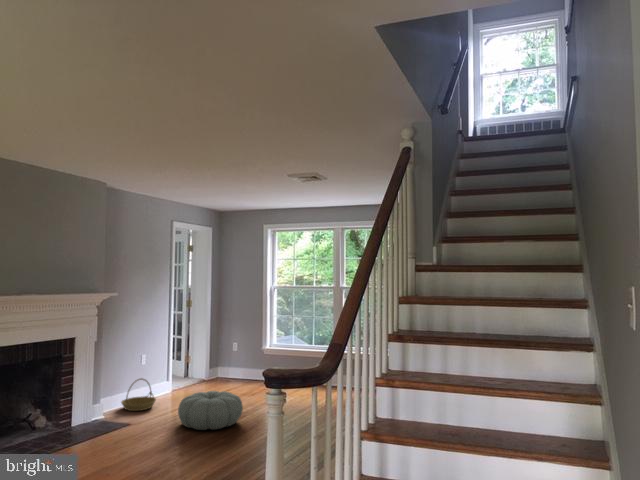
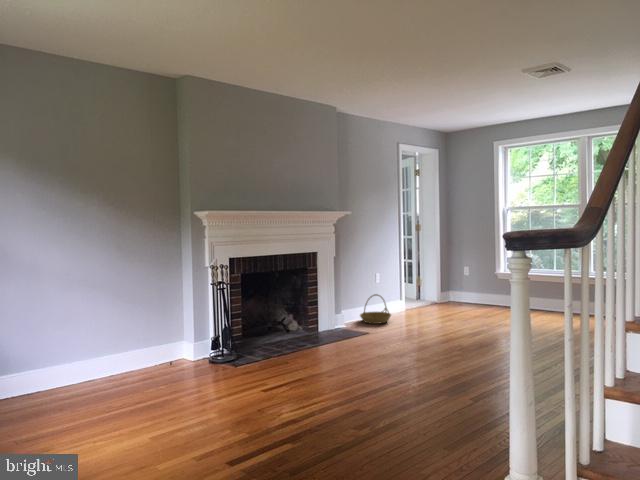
pouf: present [178,391,243,430] -> none [413,308,480,345]

